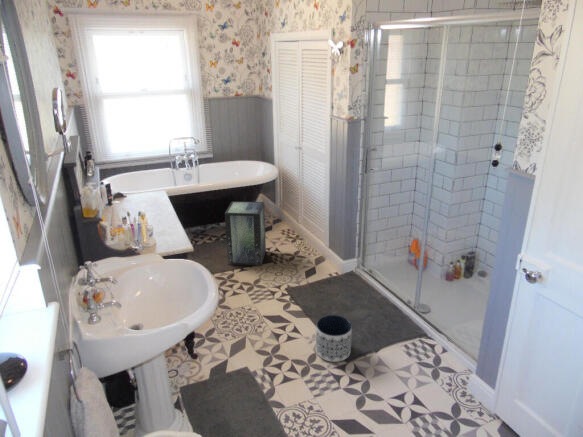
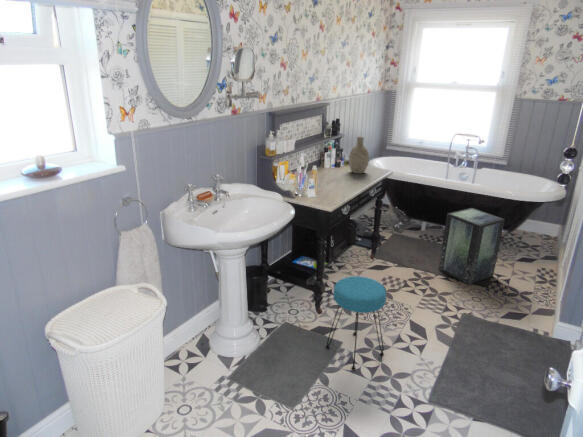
decorative vase: none [126,164,150,204] -> present [349,137,369,174]
stool: none [236,294,287,381] -> present [326,276,387,369]
planter: present [316,315,352,362] -> none [409,342,457,399]

